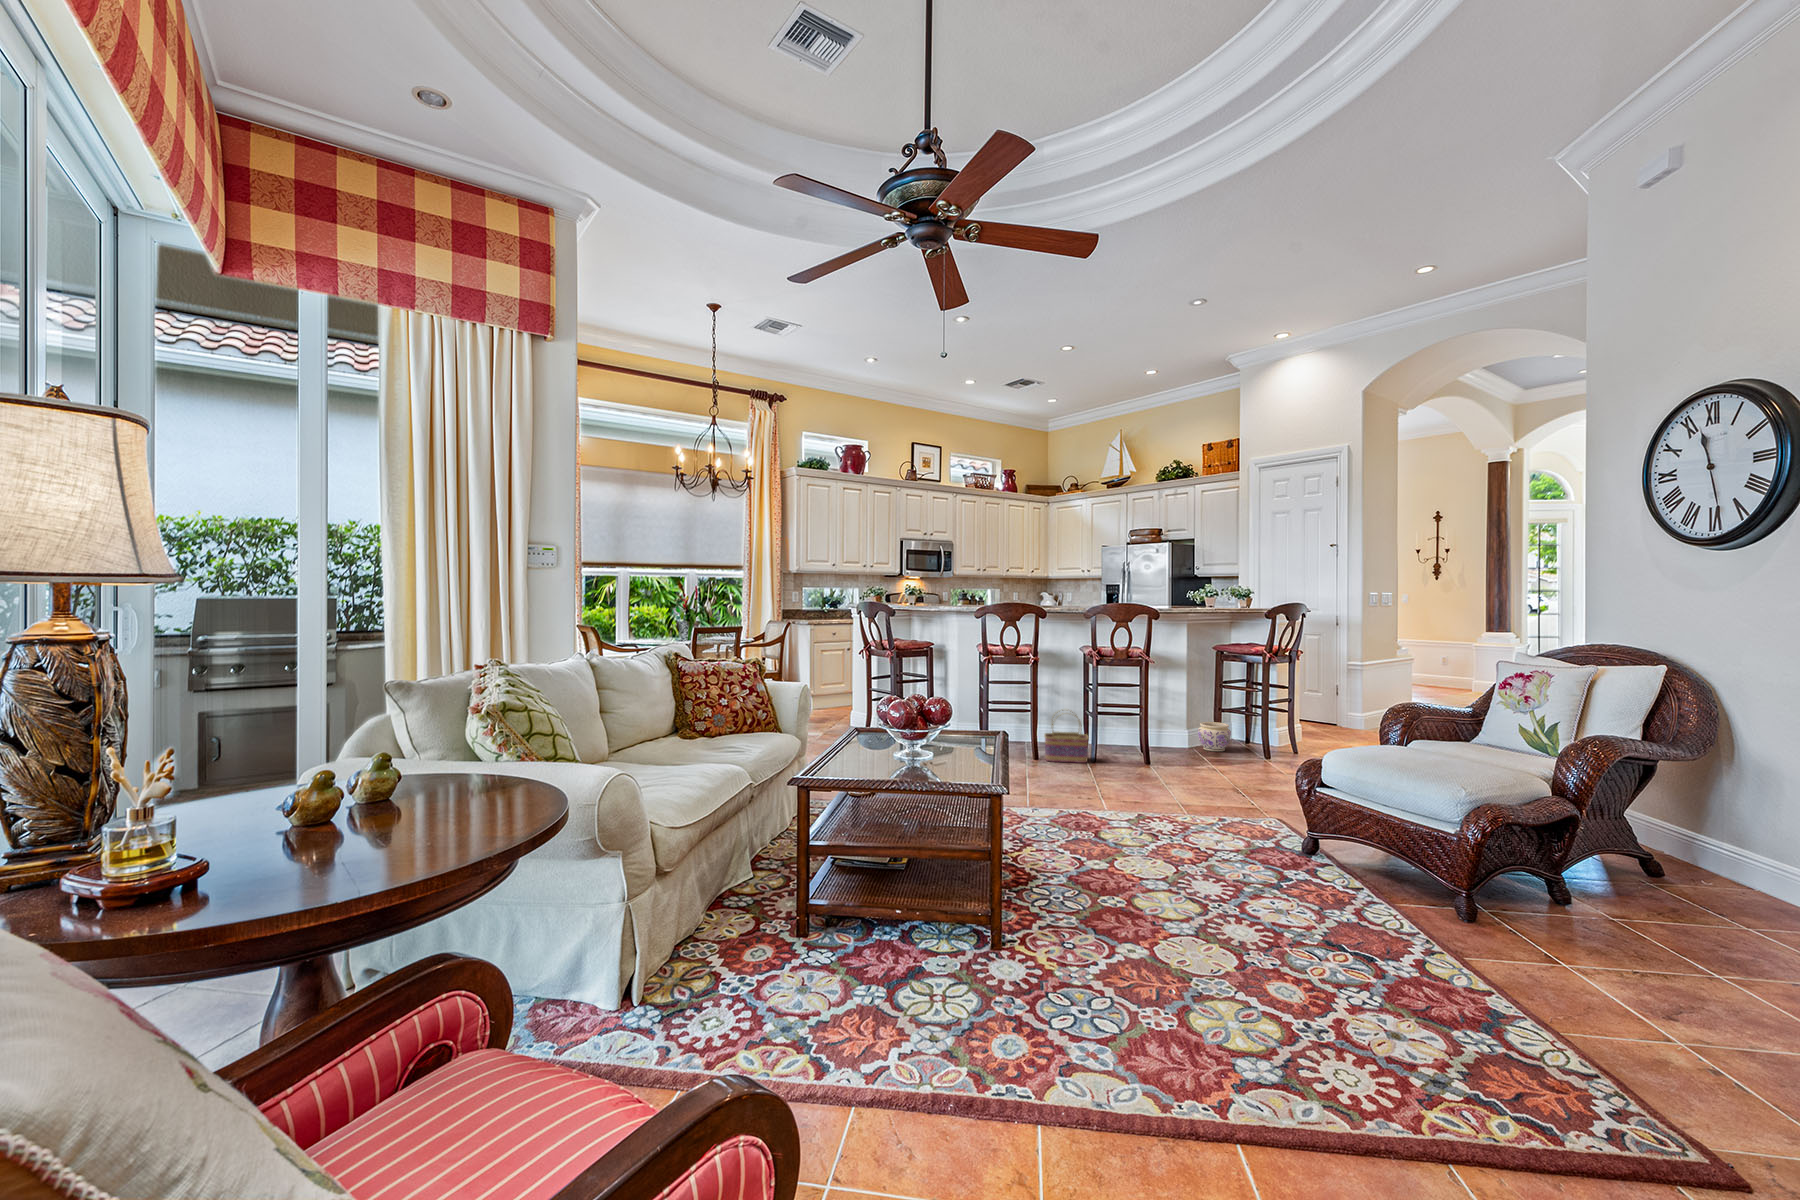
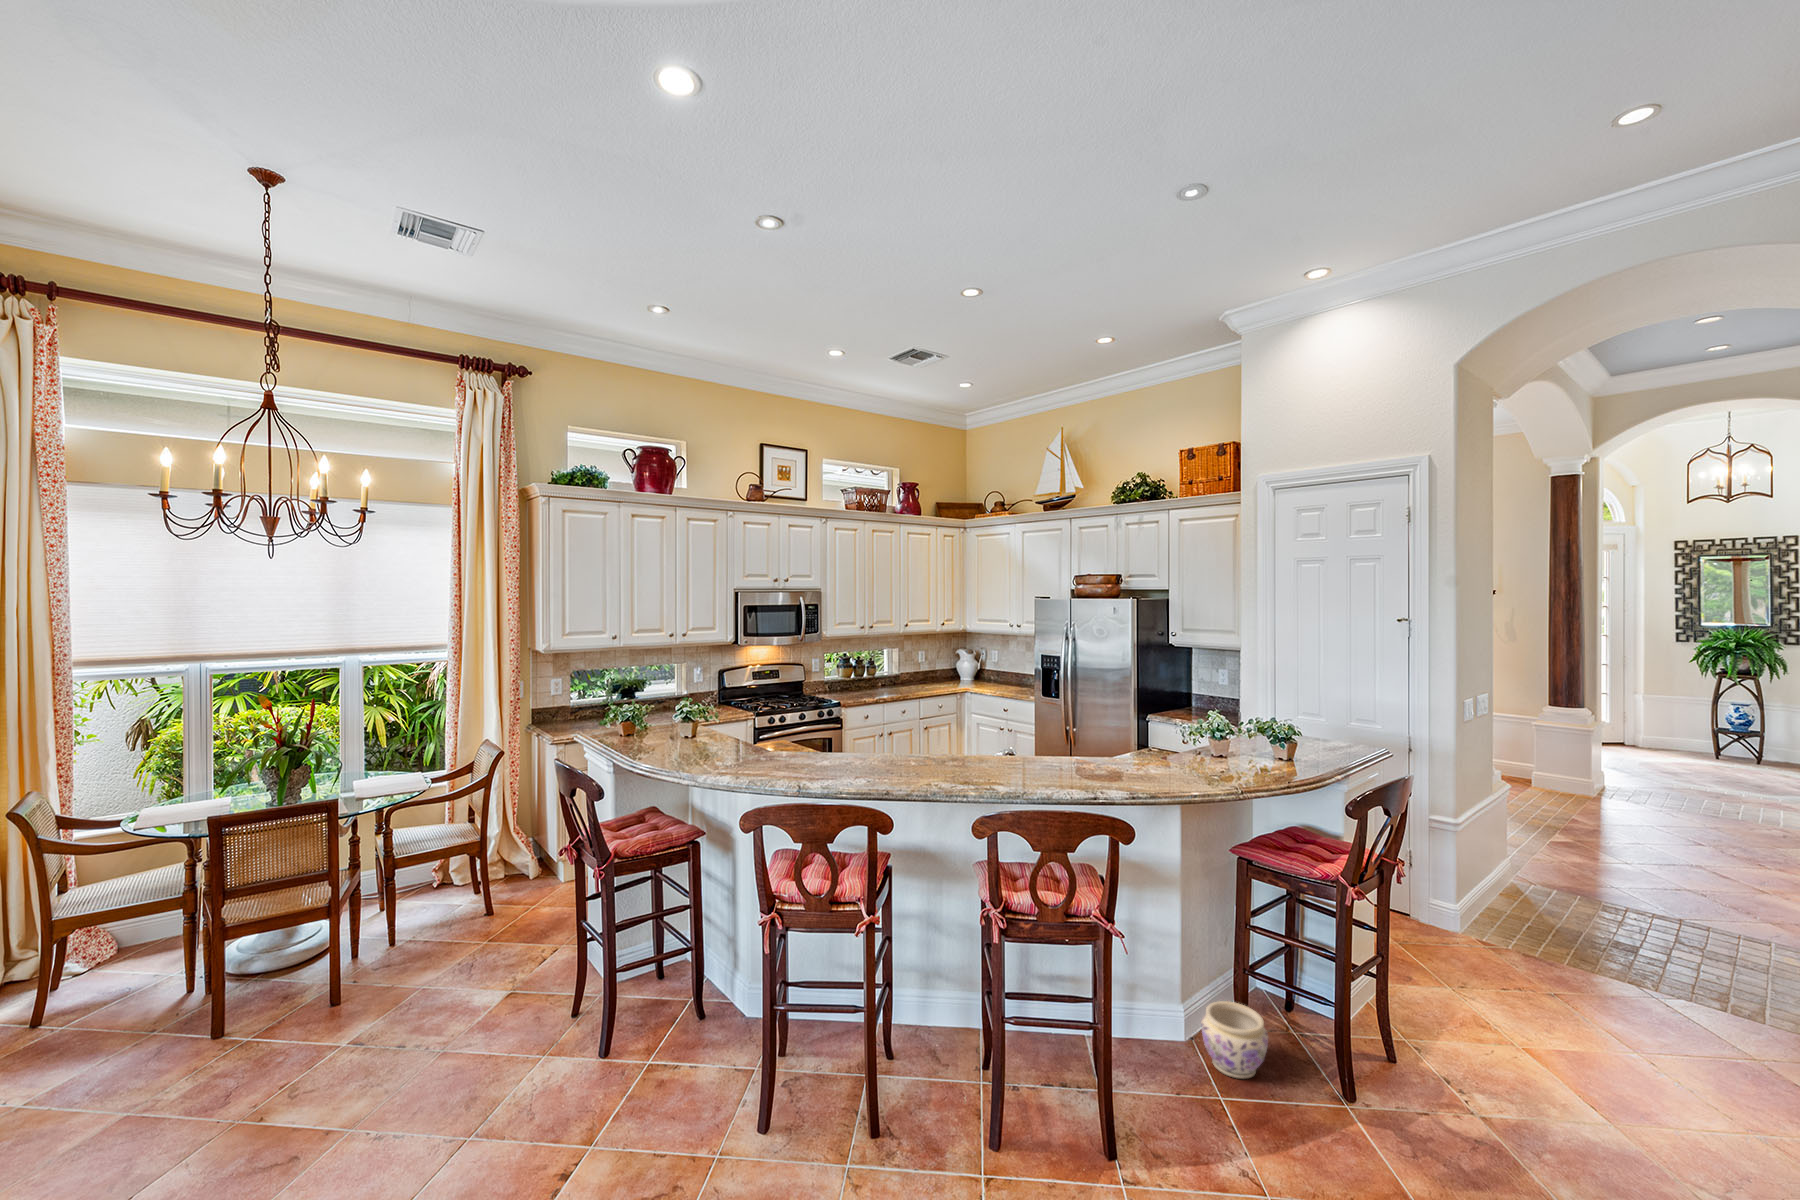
basket: present [1044,710,1088,763] -> none [880,1028,977,1170]

